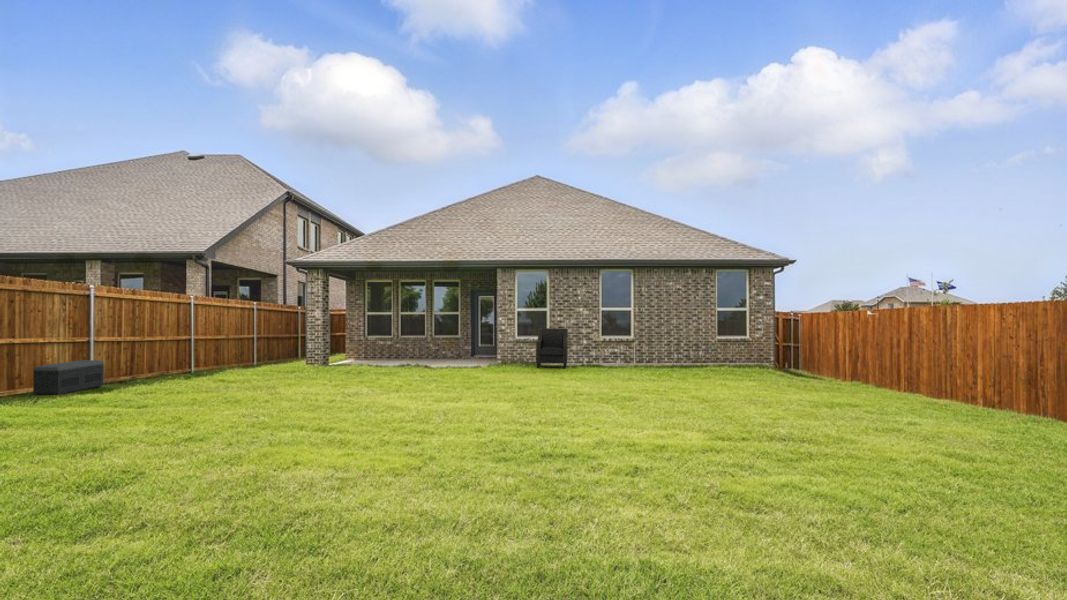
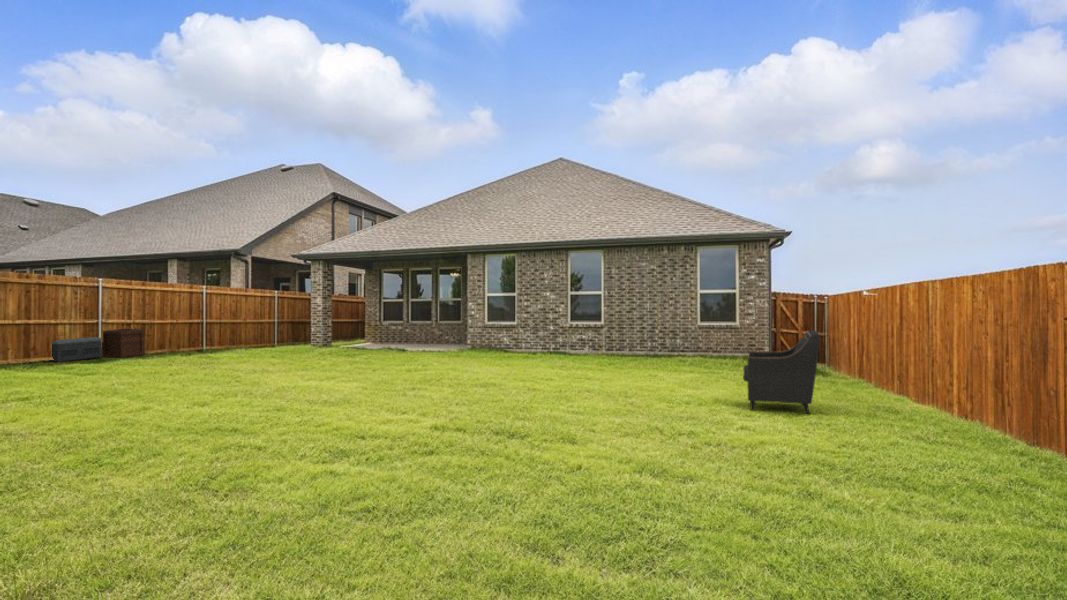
chair: present [536,328,568,369] -> present [743,330,820,414]
wooden crate: none [94,348,151,385] -> present [102,329,145,357]

